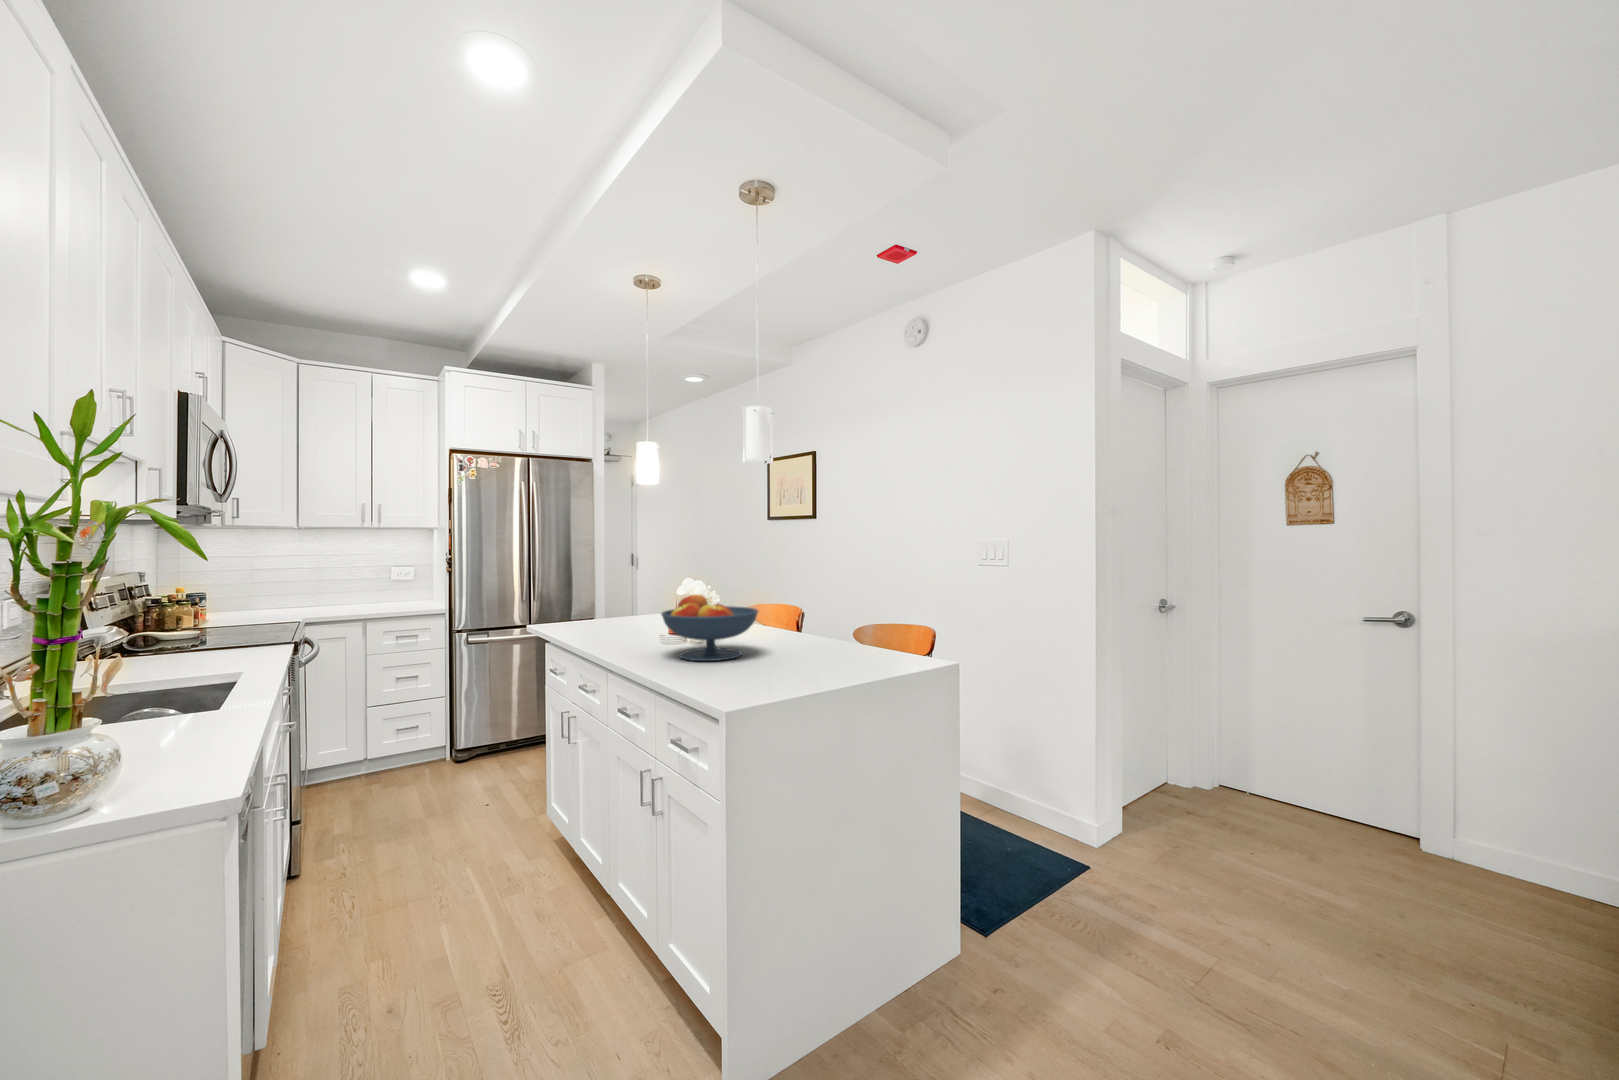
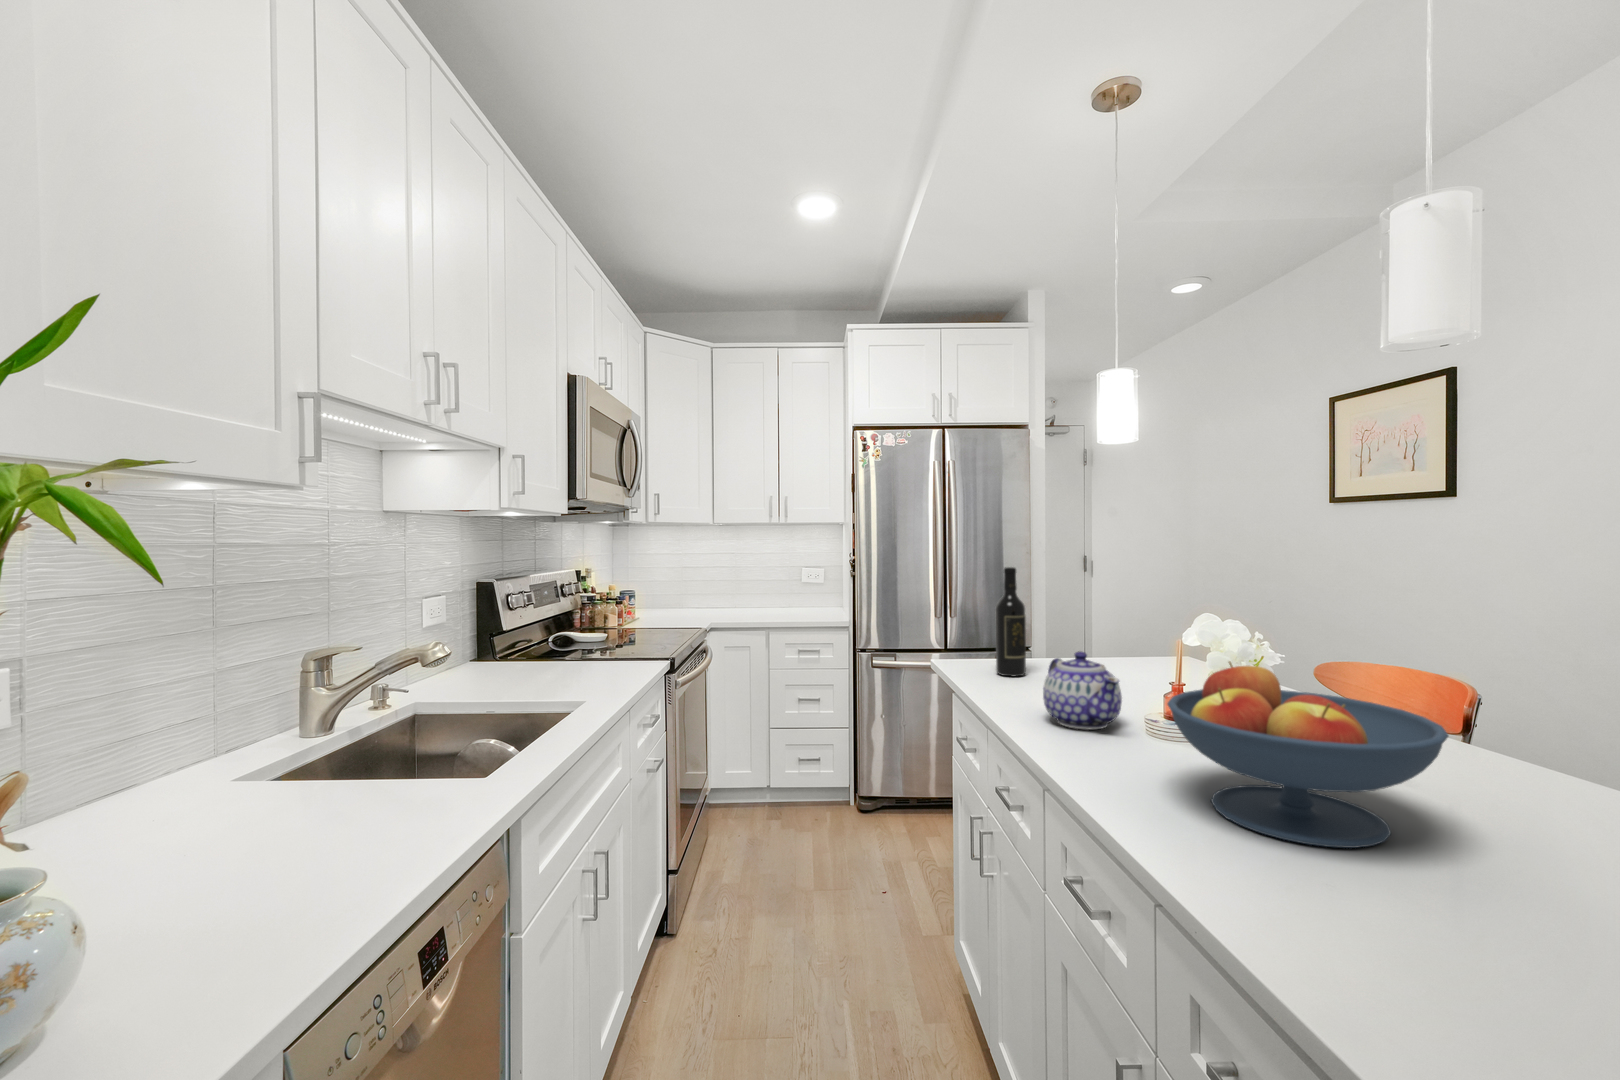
wine bottle: none [574,558,594,627] -> present [996,567,1026,676]
teapot: none [604,601,646,642] -> present [1043,651,1122,730]

